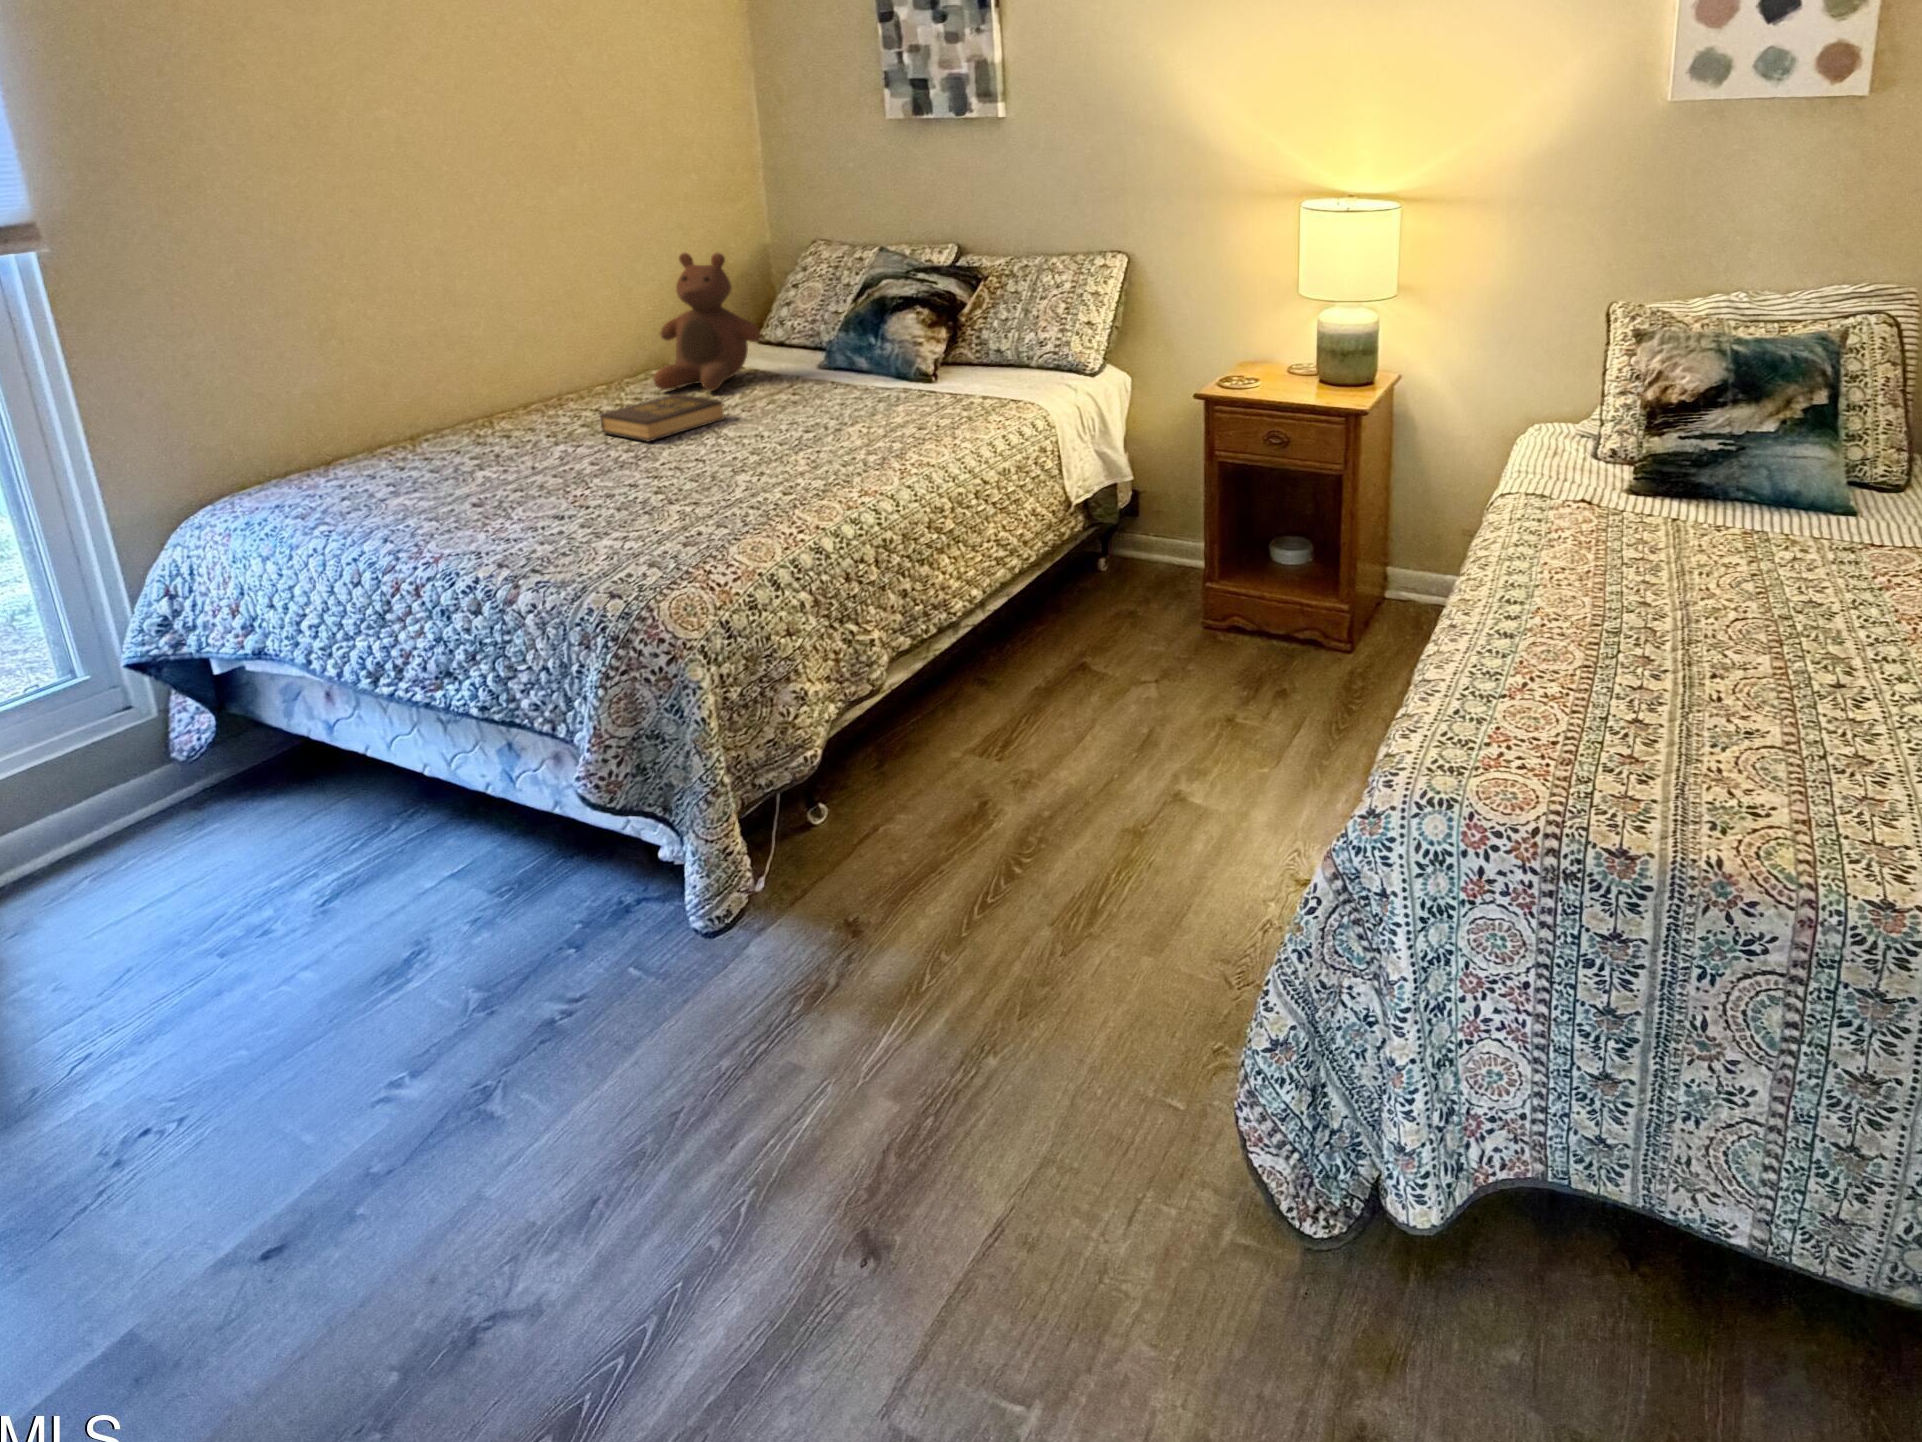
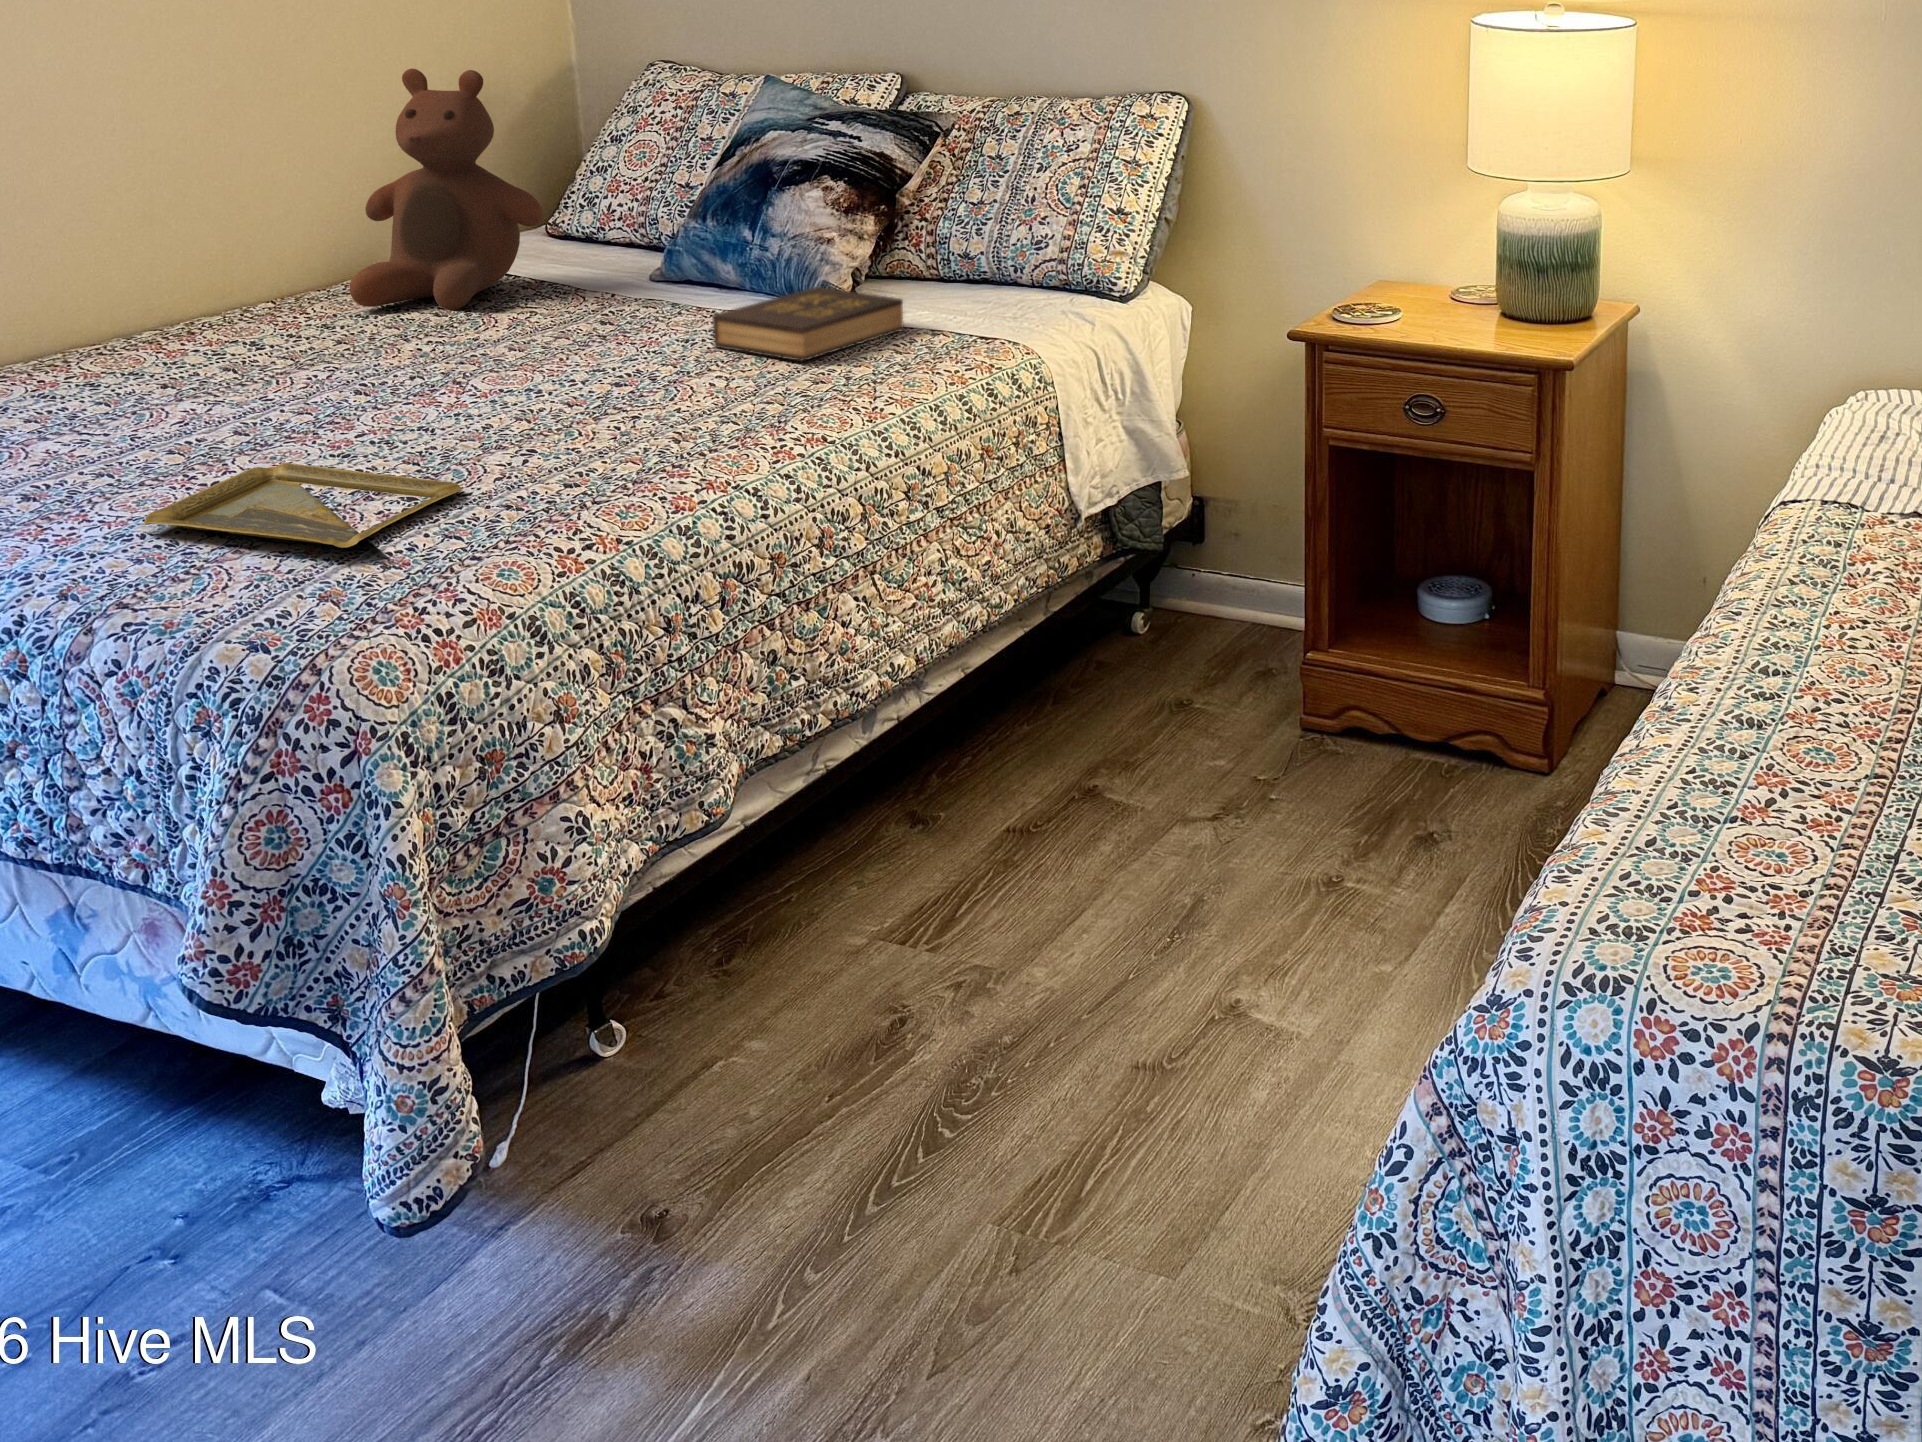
hardback book: present [600,394,724,442] -> present [712,287,904,361]
tray: none [545,484,726,534] -> present [143,463,462,548]

